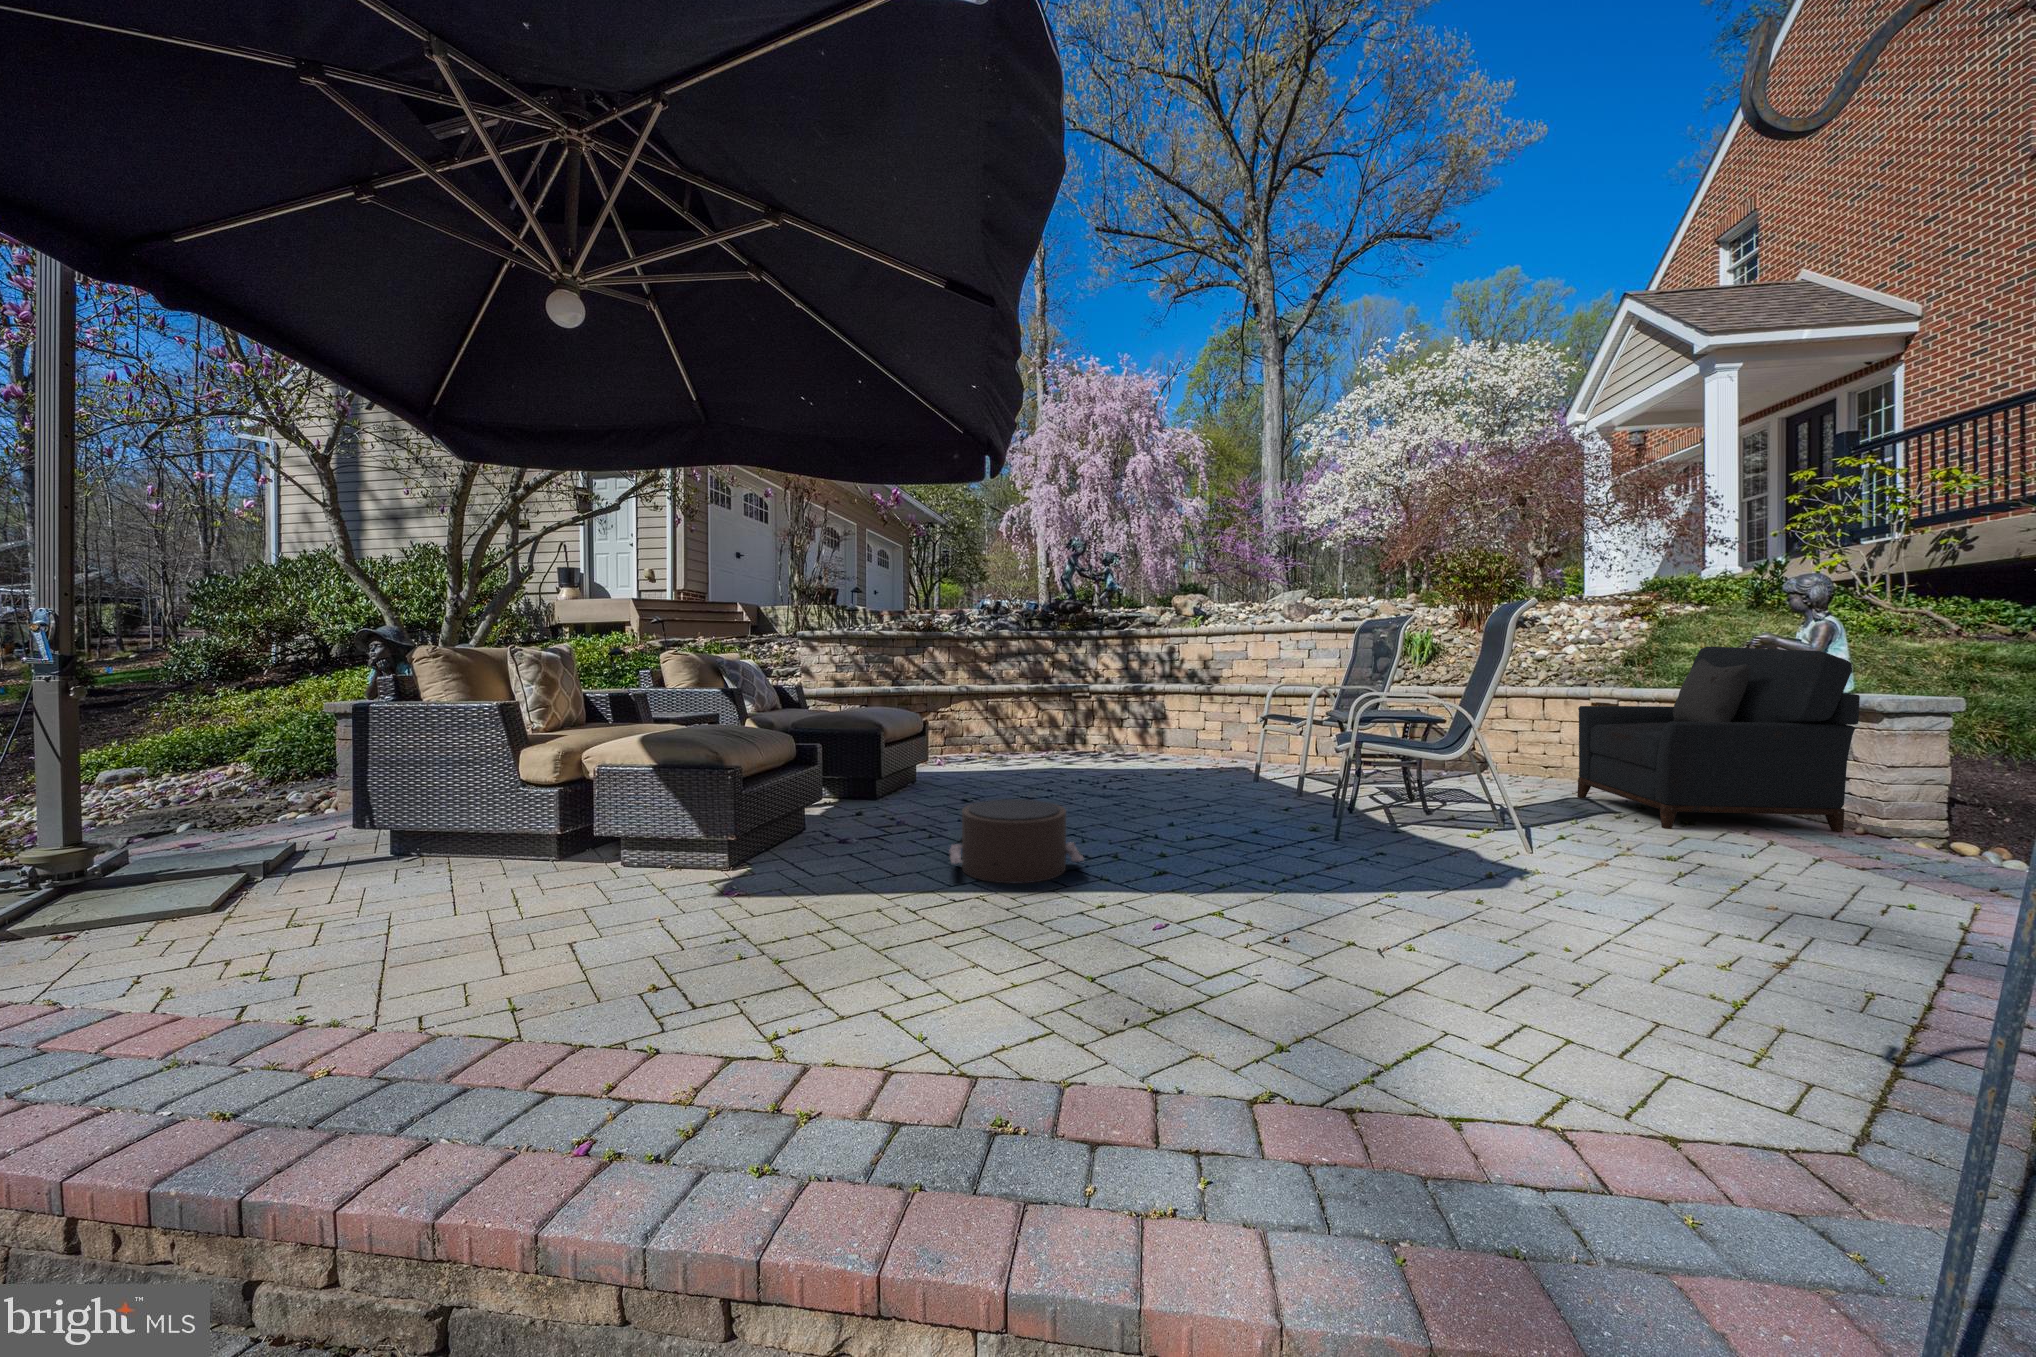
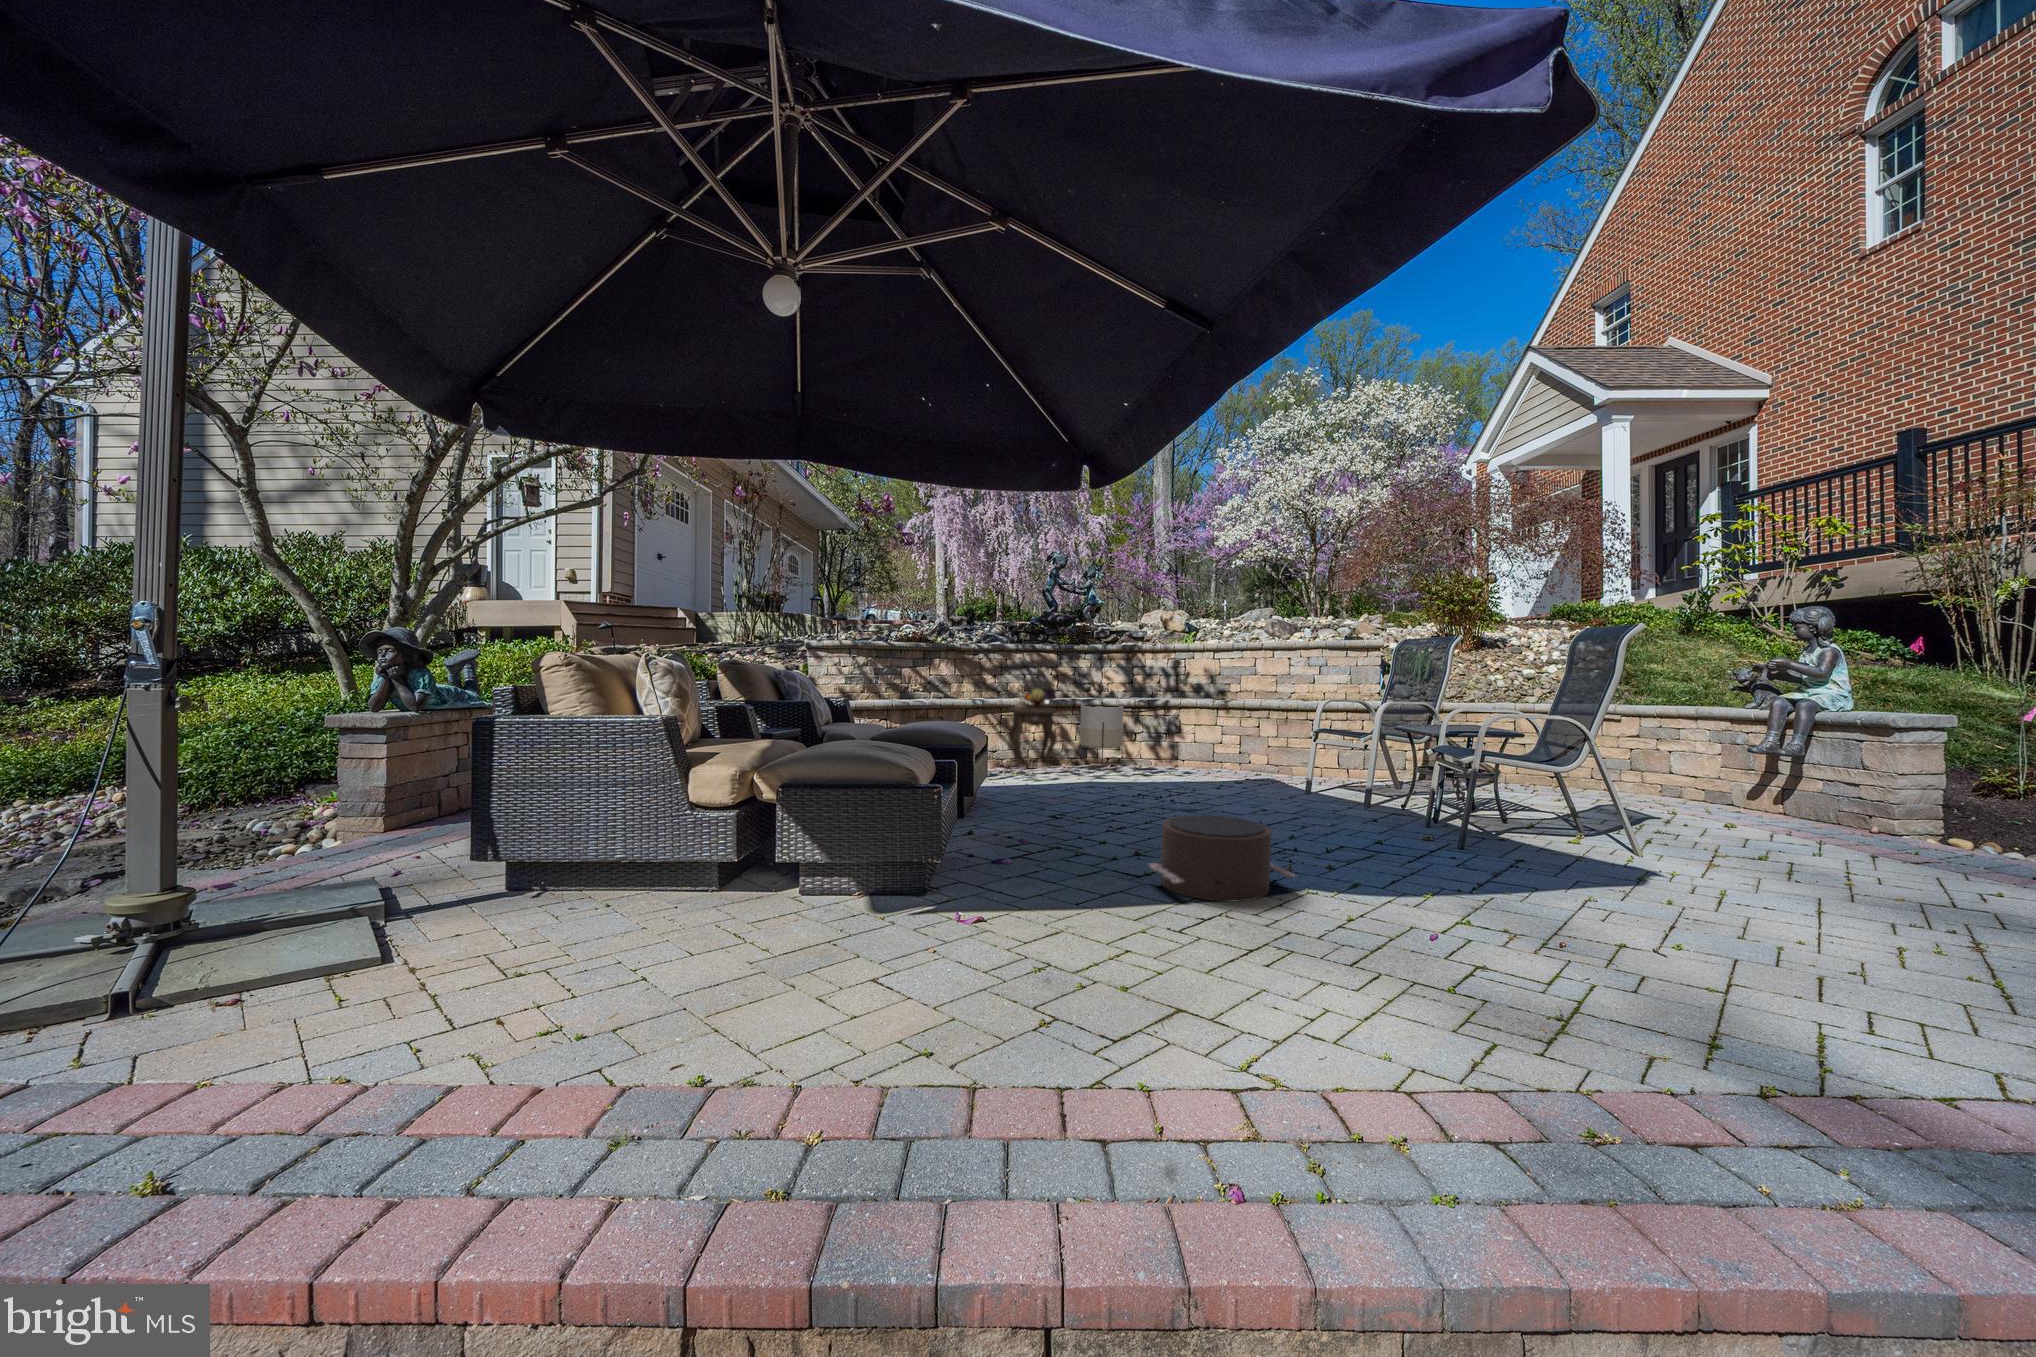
armchair: present [1577,646,1860,832] -> none [1612,668,1874,834]
side table: none [995,672,1042,752] -> present [1008,688,1057,766]
planter: none [1065,690,1108,752] -> present [1080,704,1123,764]

